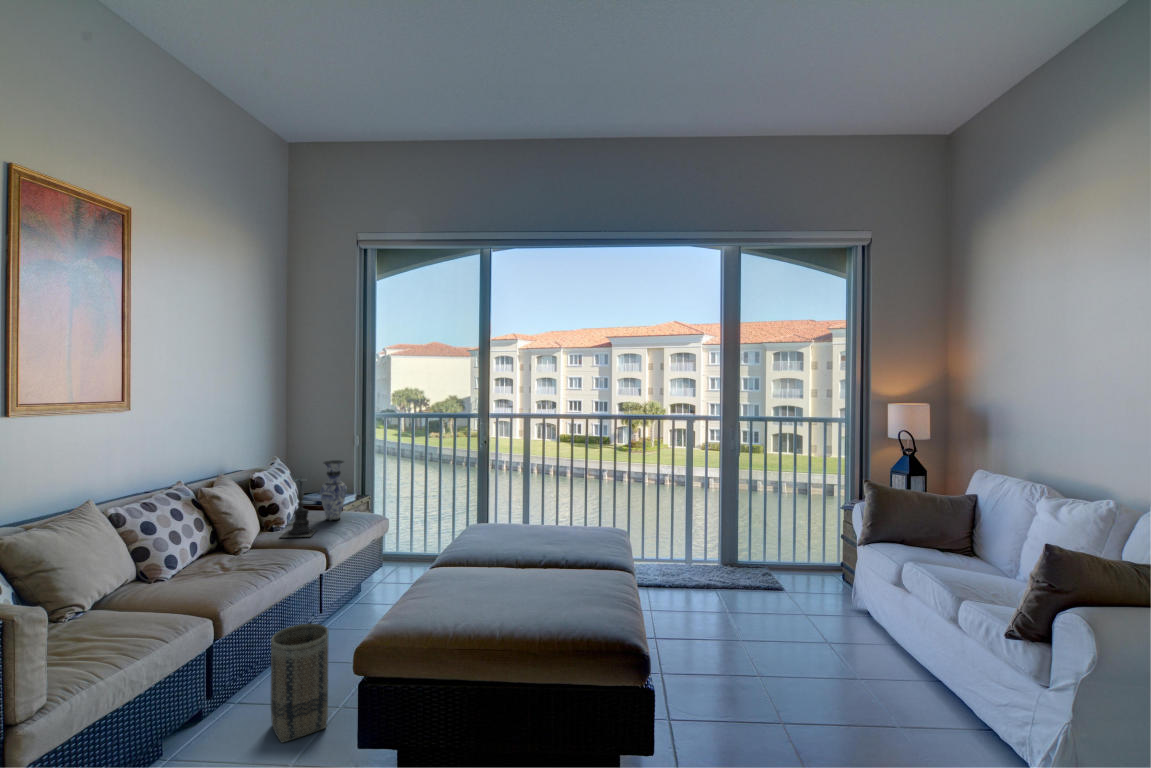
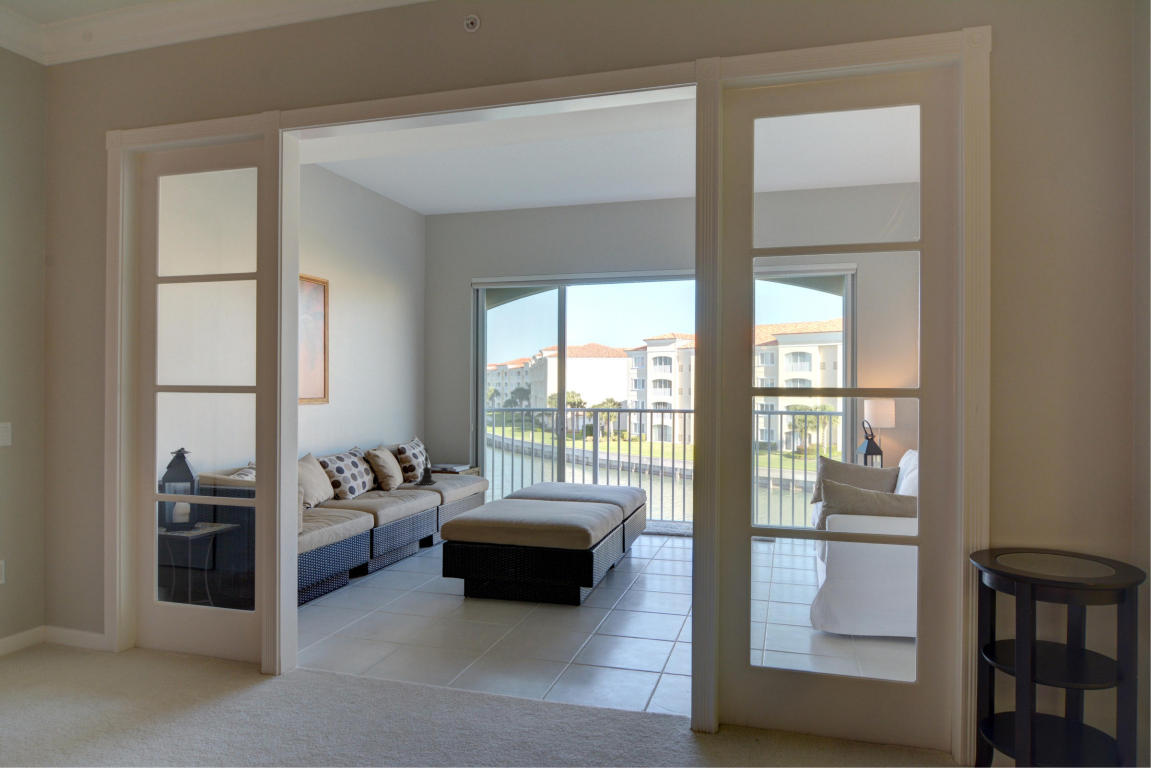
vase: present [320,460,347,521] -> none [440,438,457,477]
basket: present [271,624,329,742] -> none [399,523,430,584]

